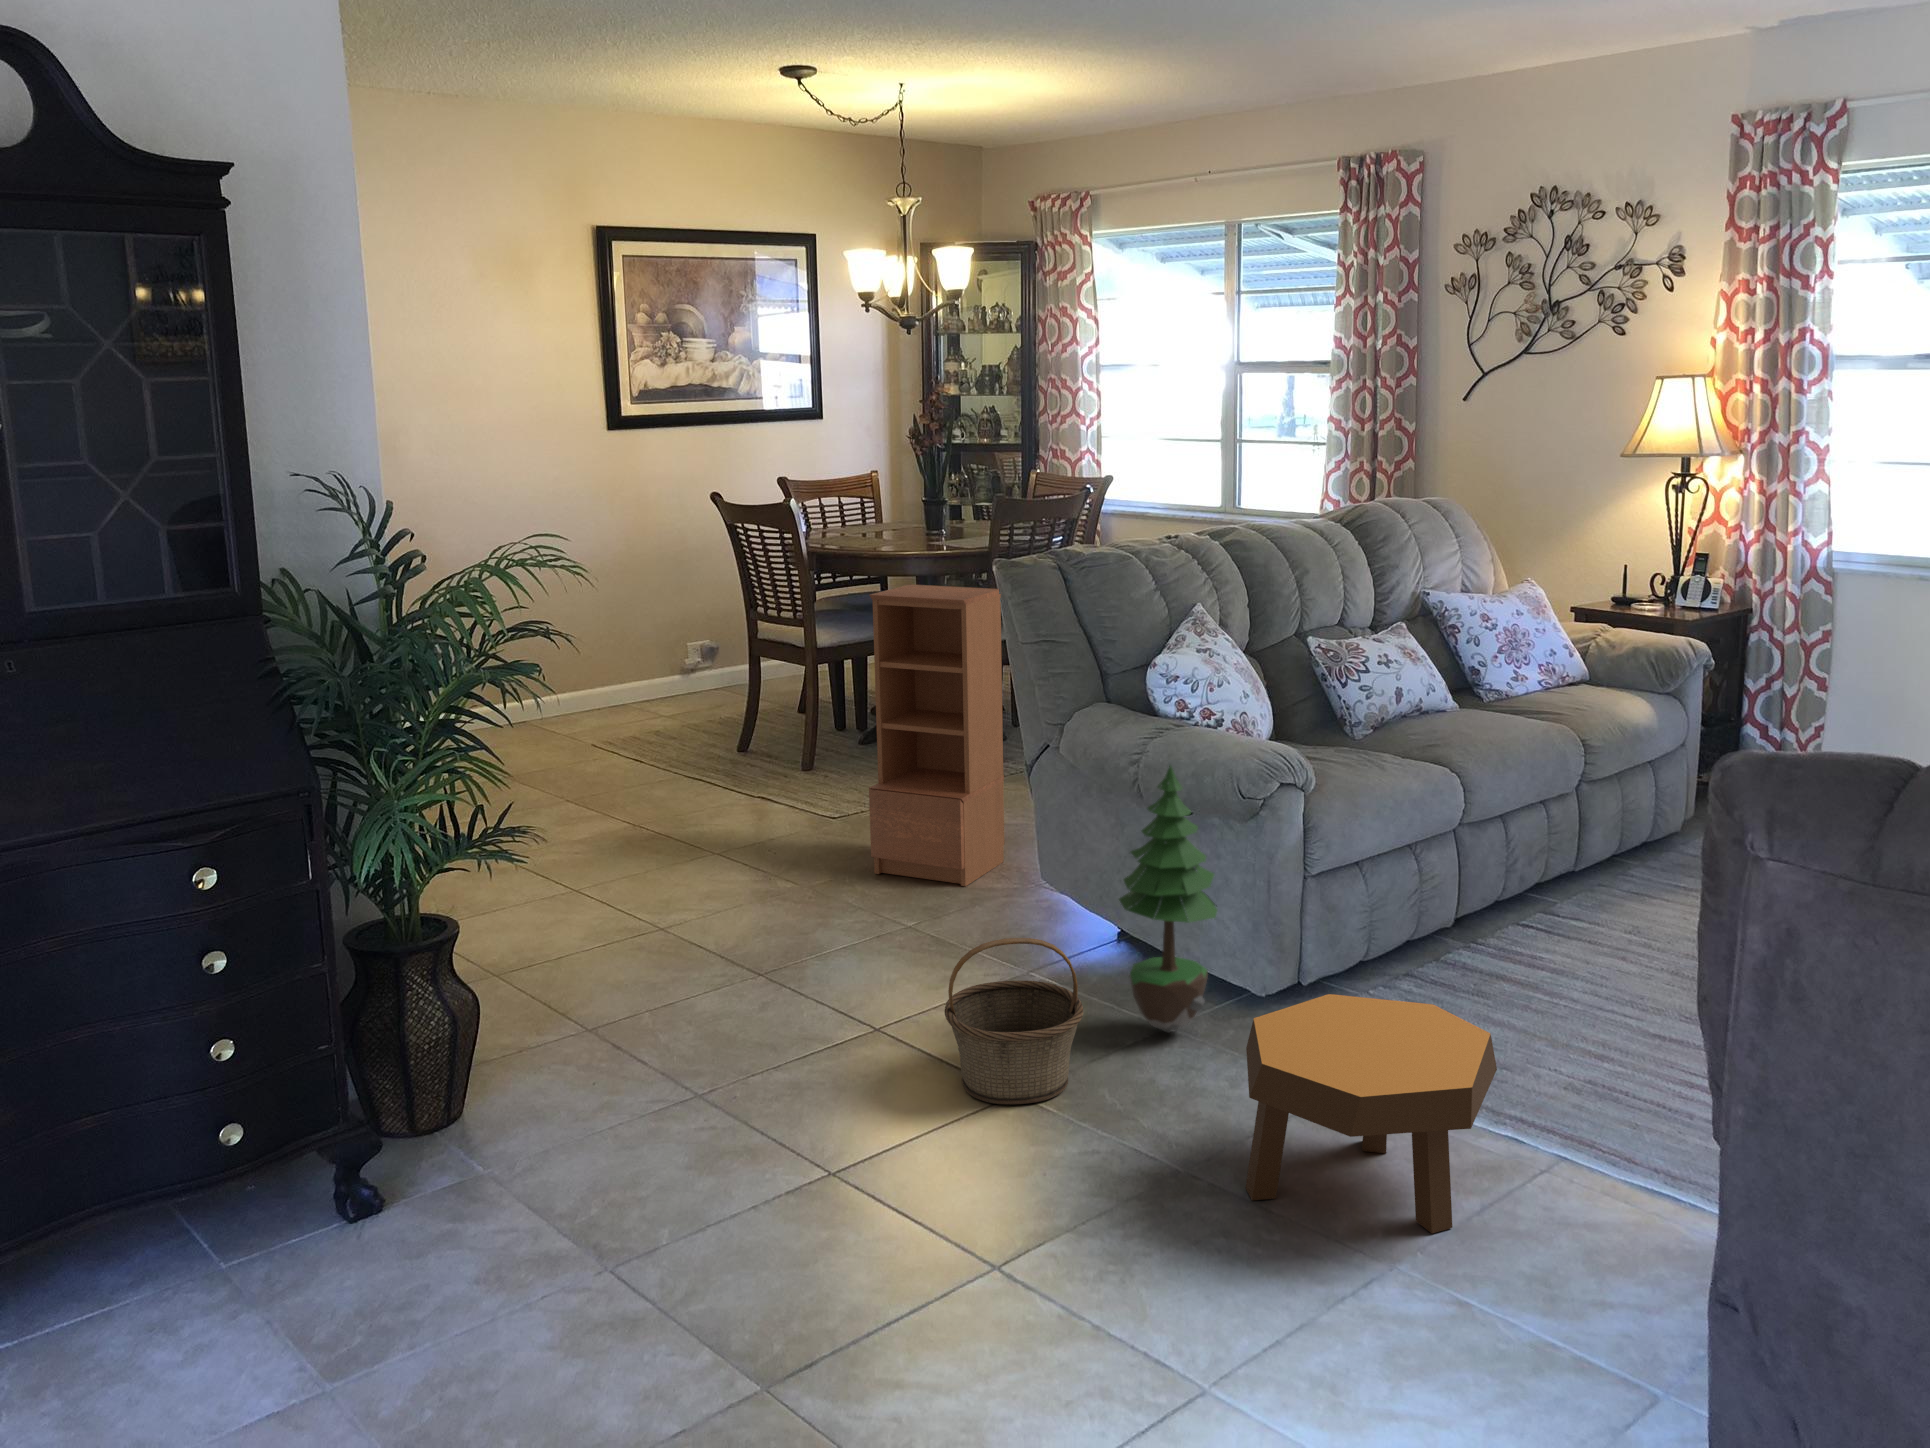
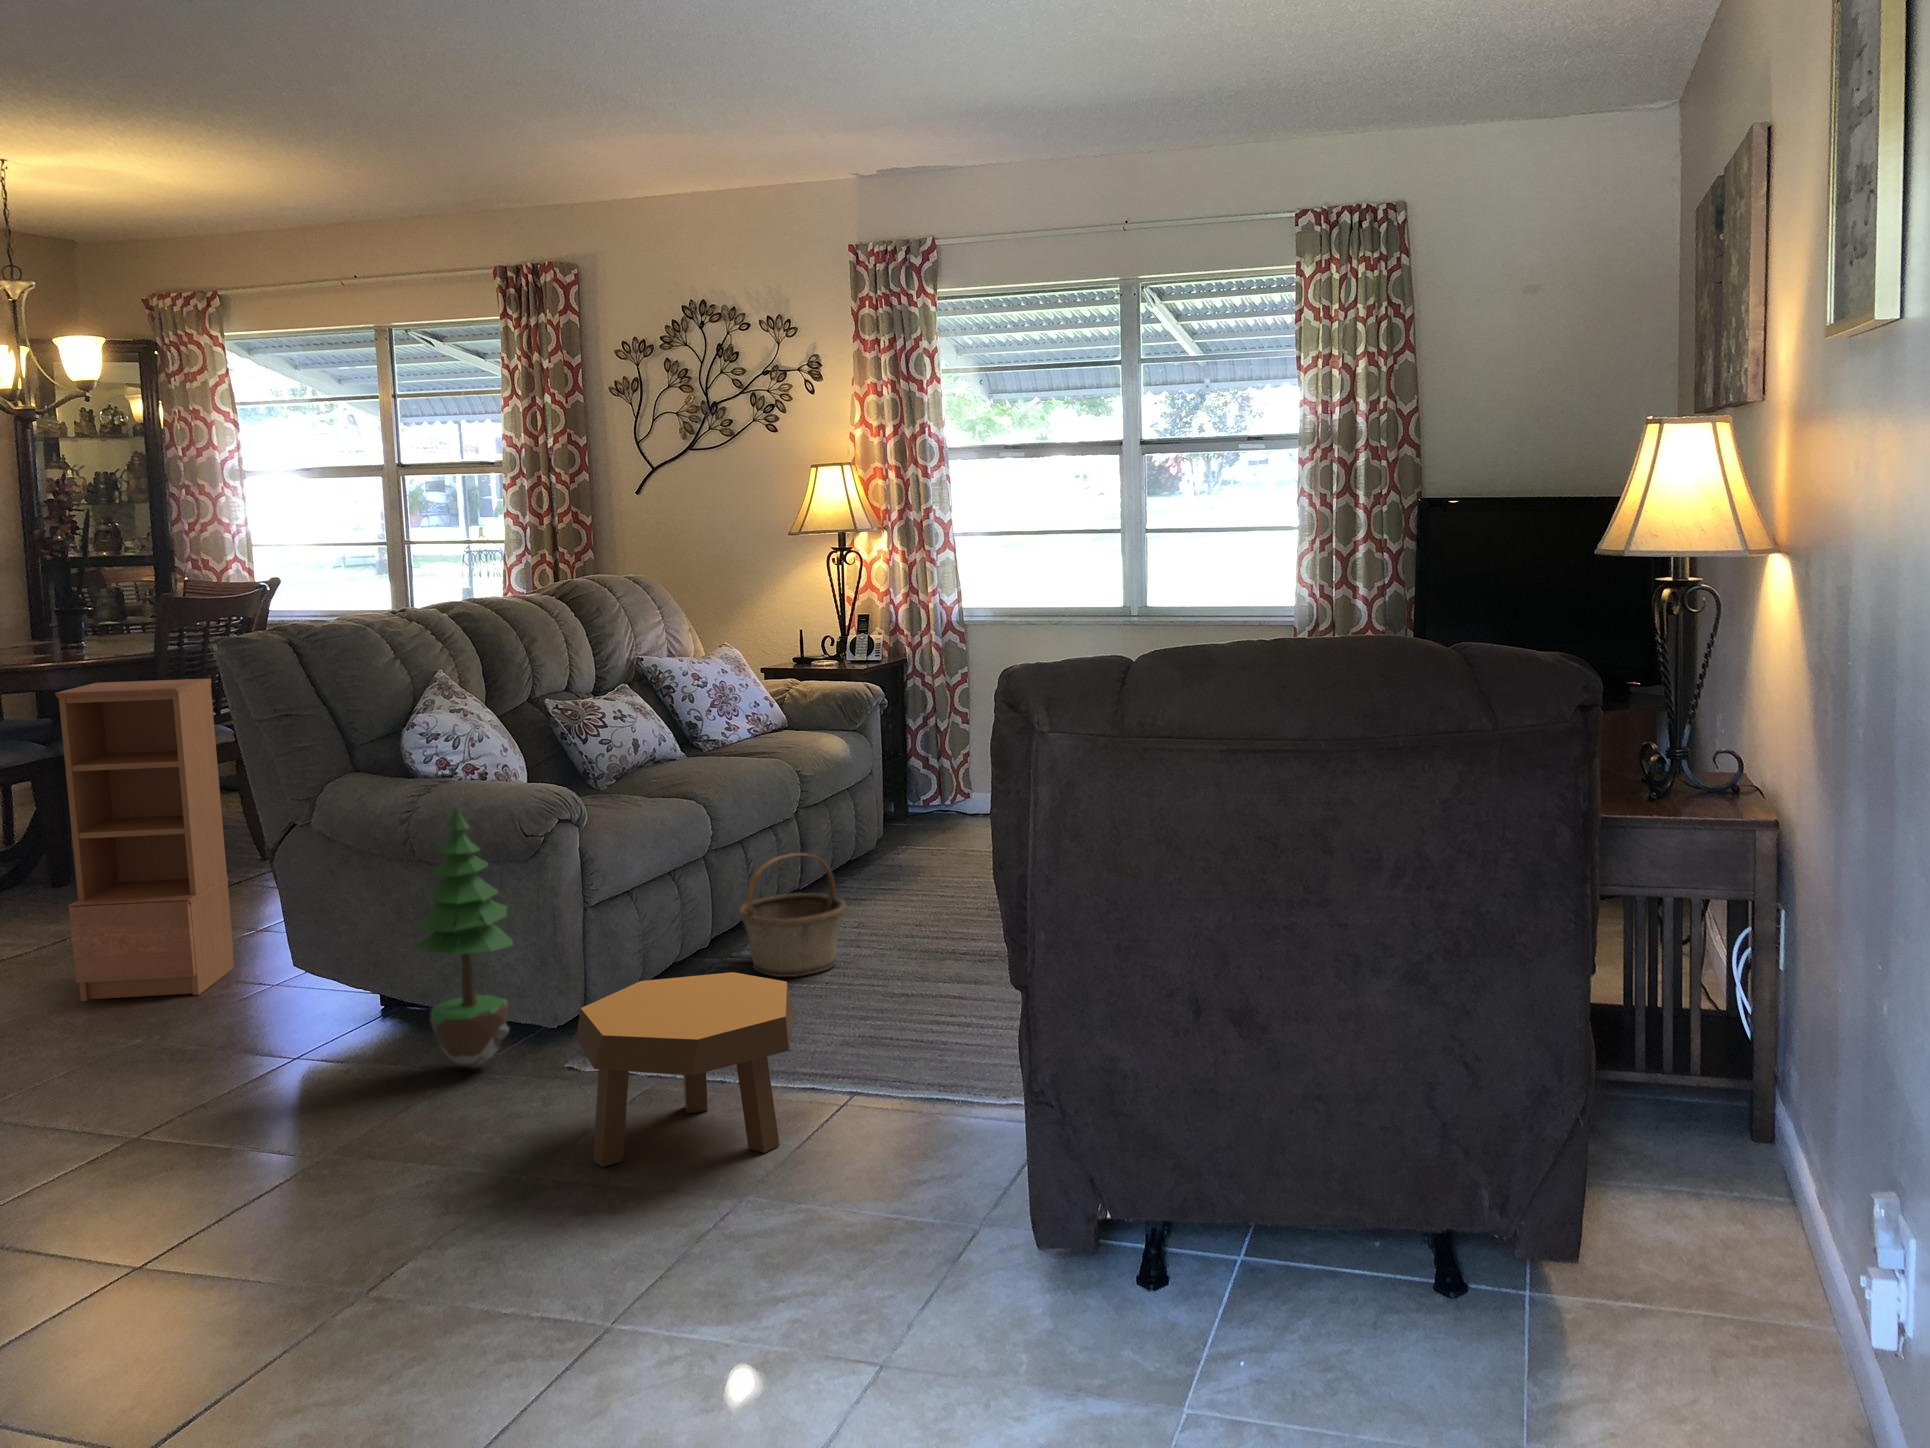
basket: present [944,938,1083,1104] -> present [738,853,846,977]

